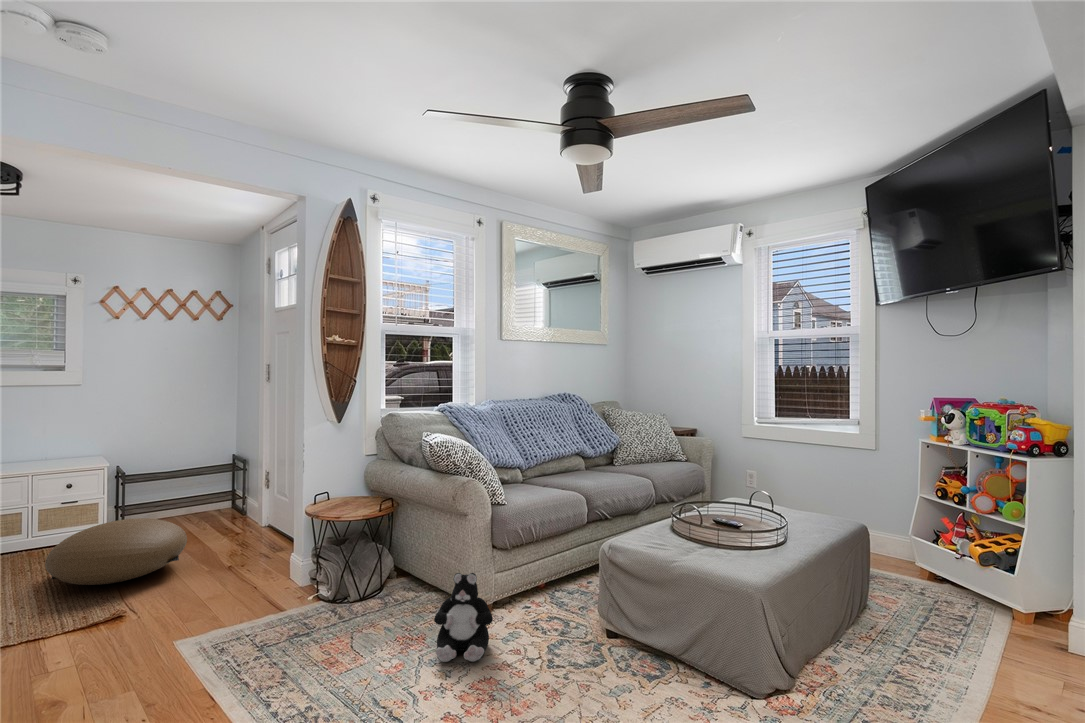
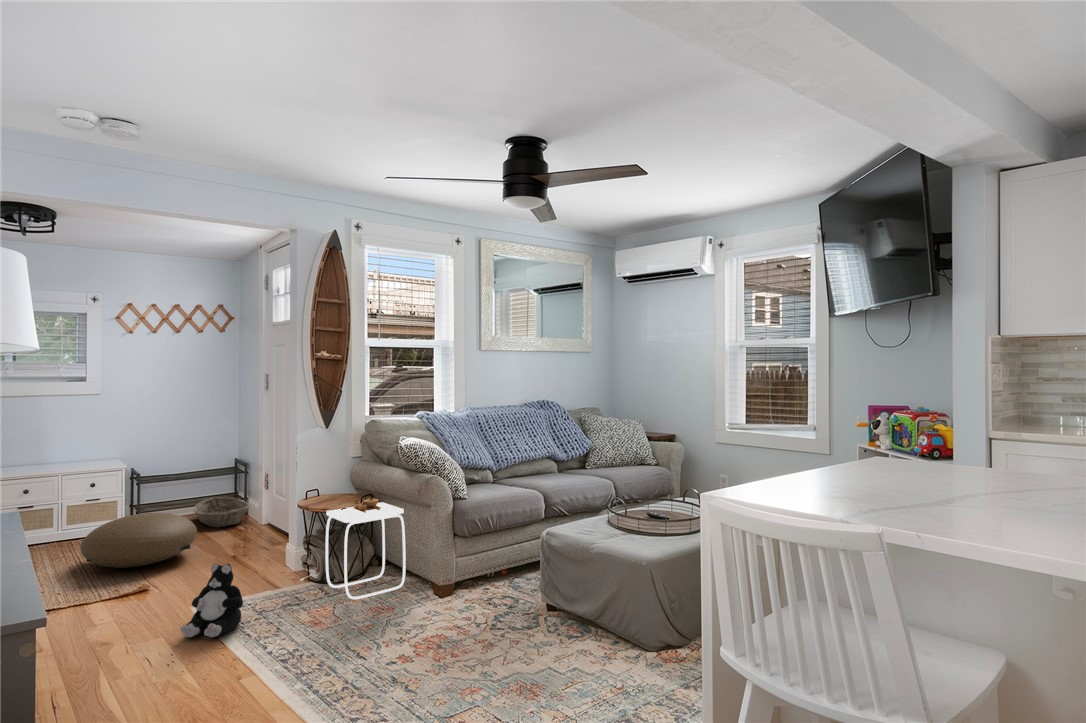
basket: none [186,496,248,530] -> present [194,497,250,527]
side table: none [339,502,433,626] -> present [326,497,406,599]
plush toy: present [434,573,493,662] -> present [181,564,243,638]

